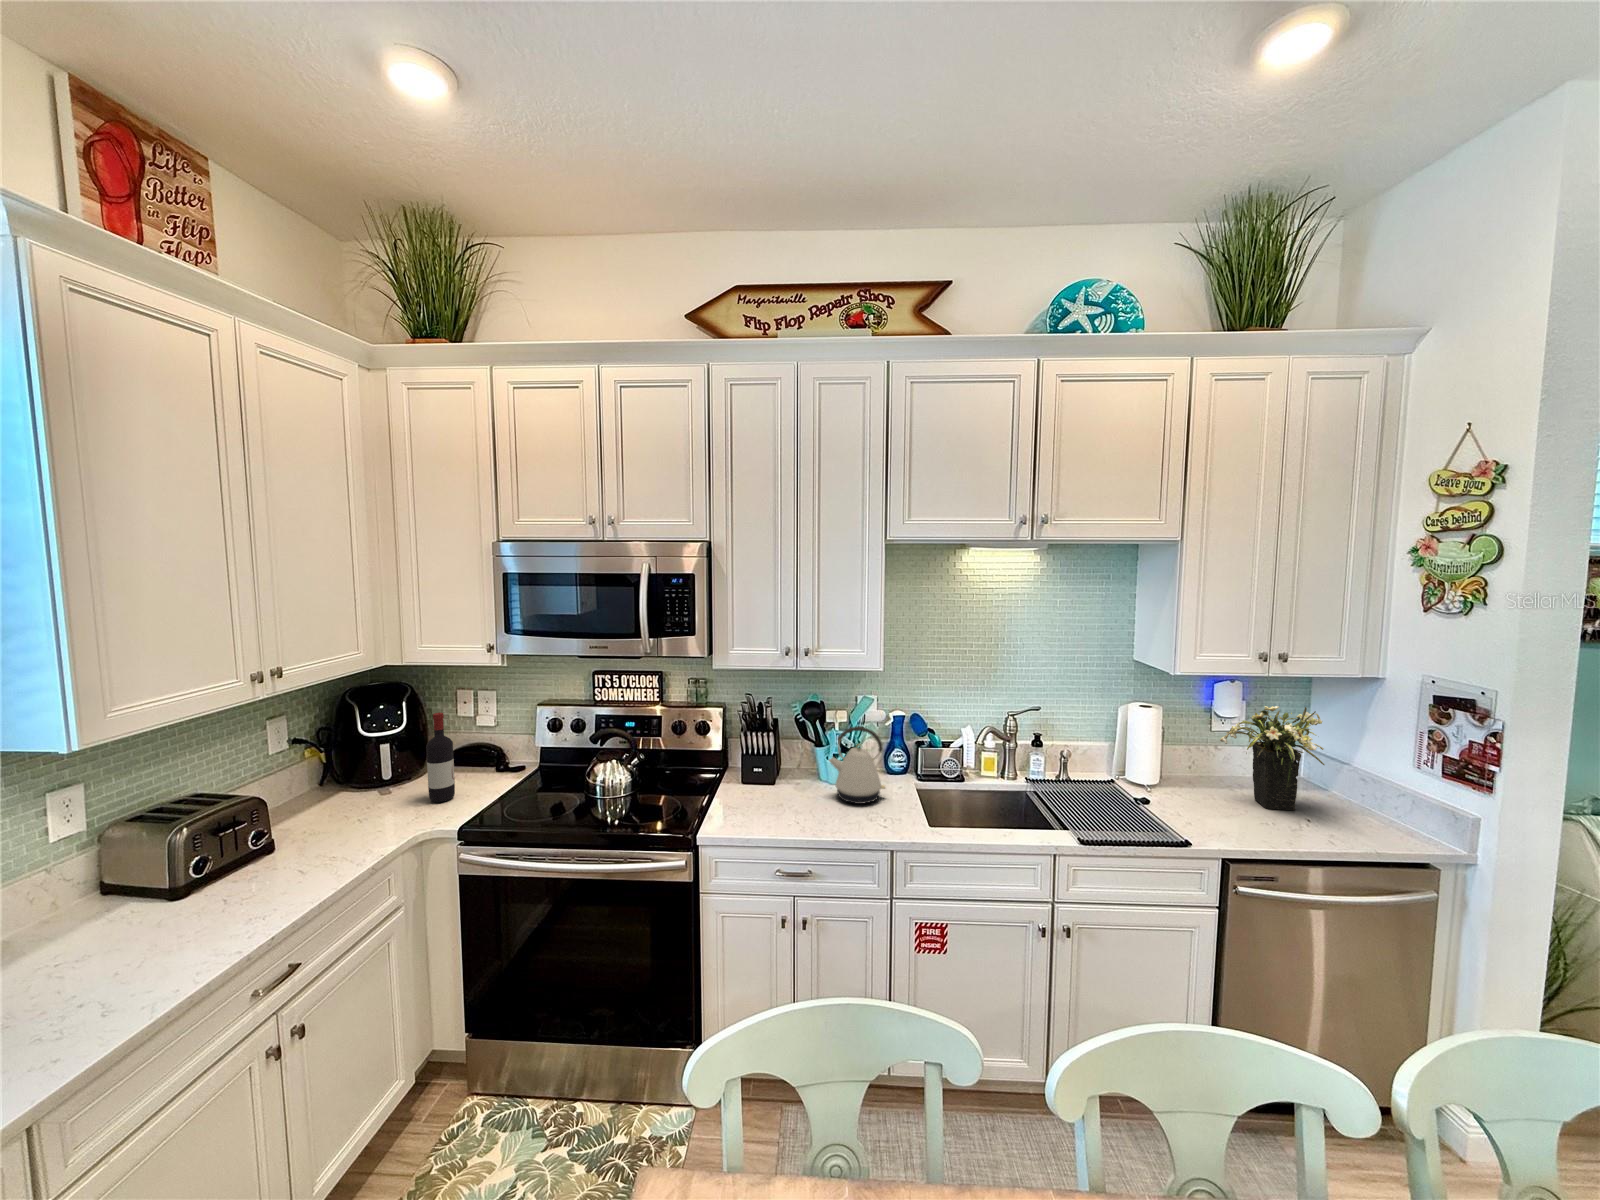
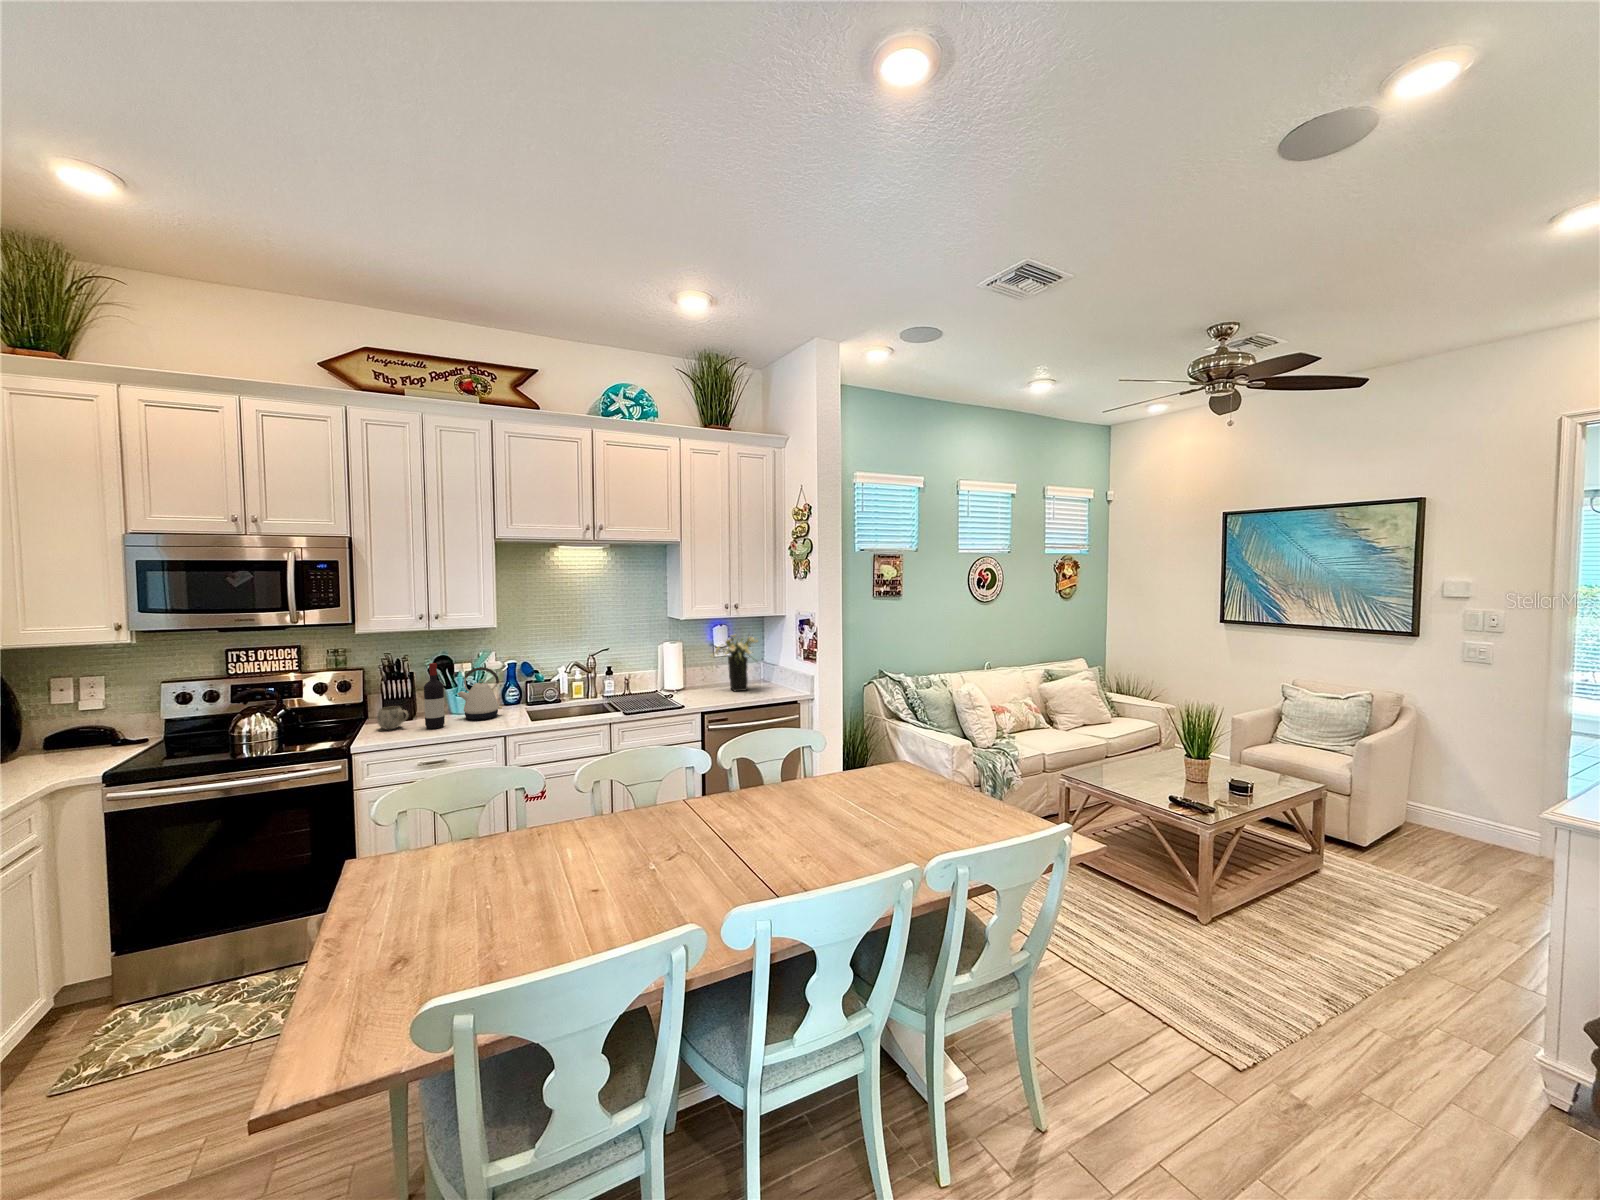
wine bottle: present [426,713,455,802] -> present [424,663,445,729]
mug: none [733,768,768,802] -> present [377,706,408,730]

